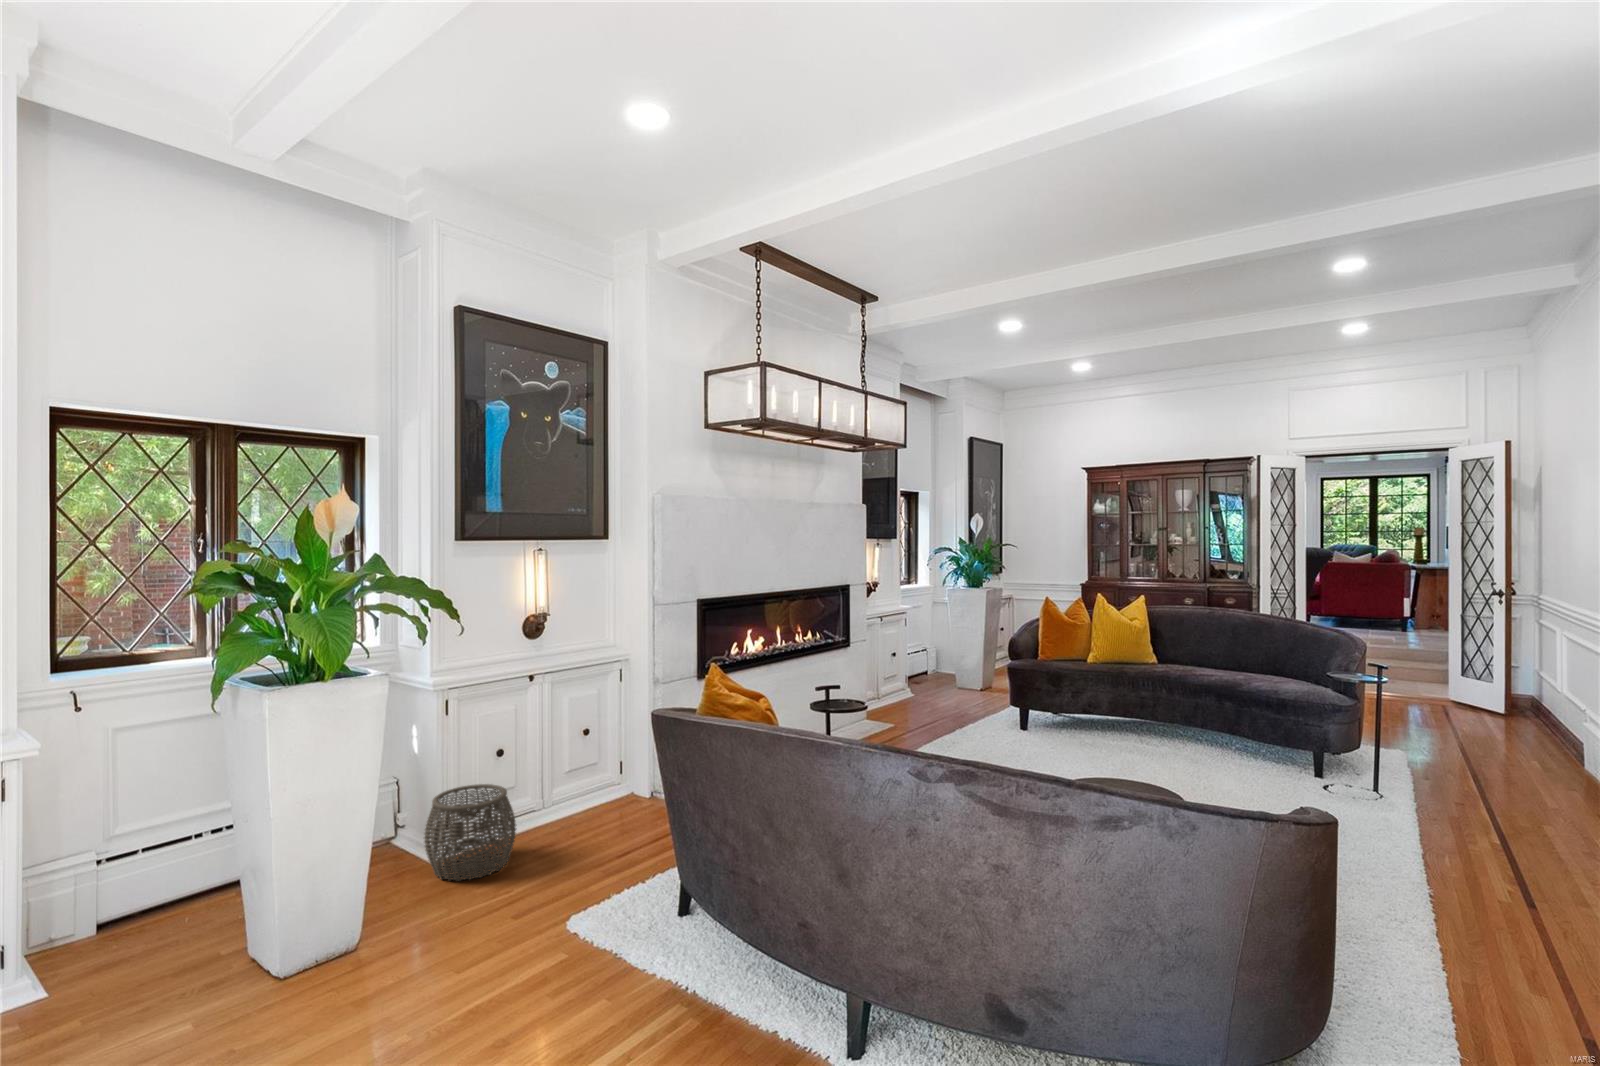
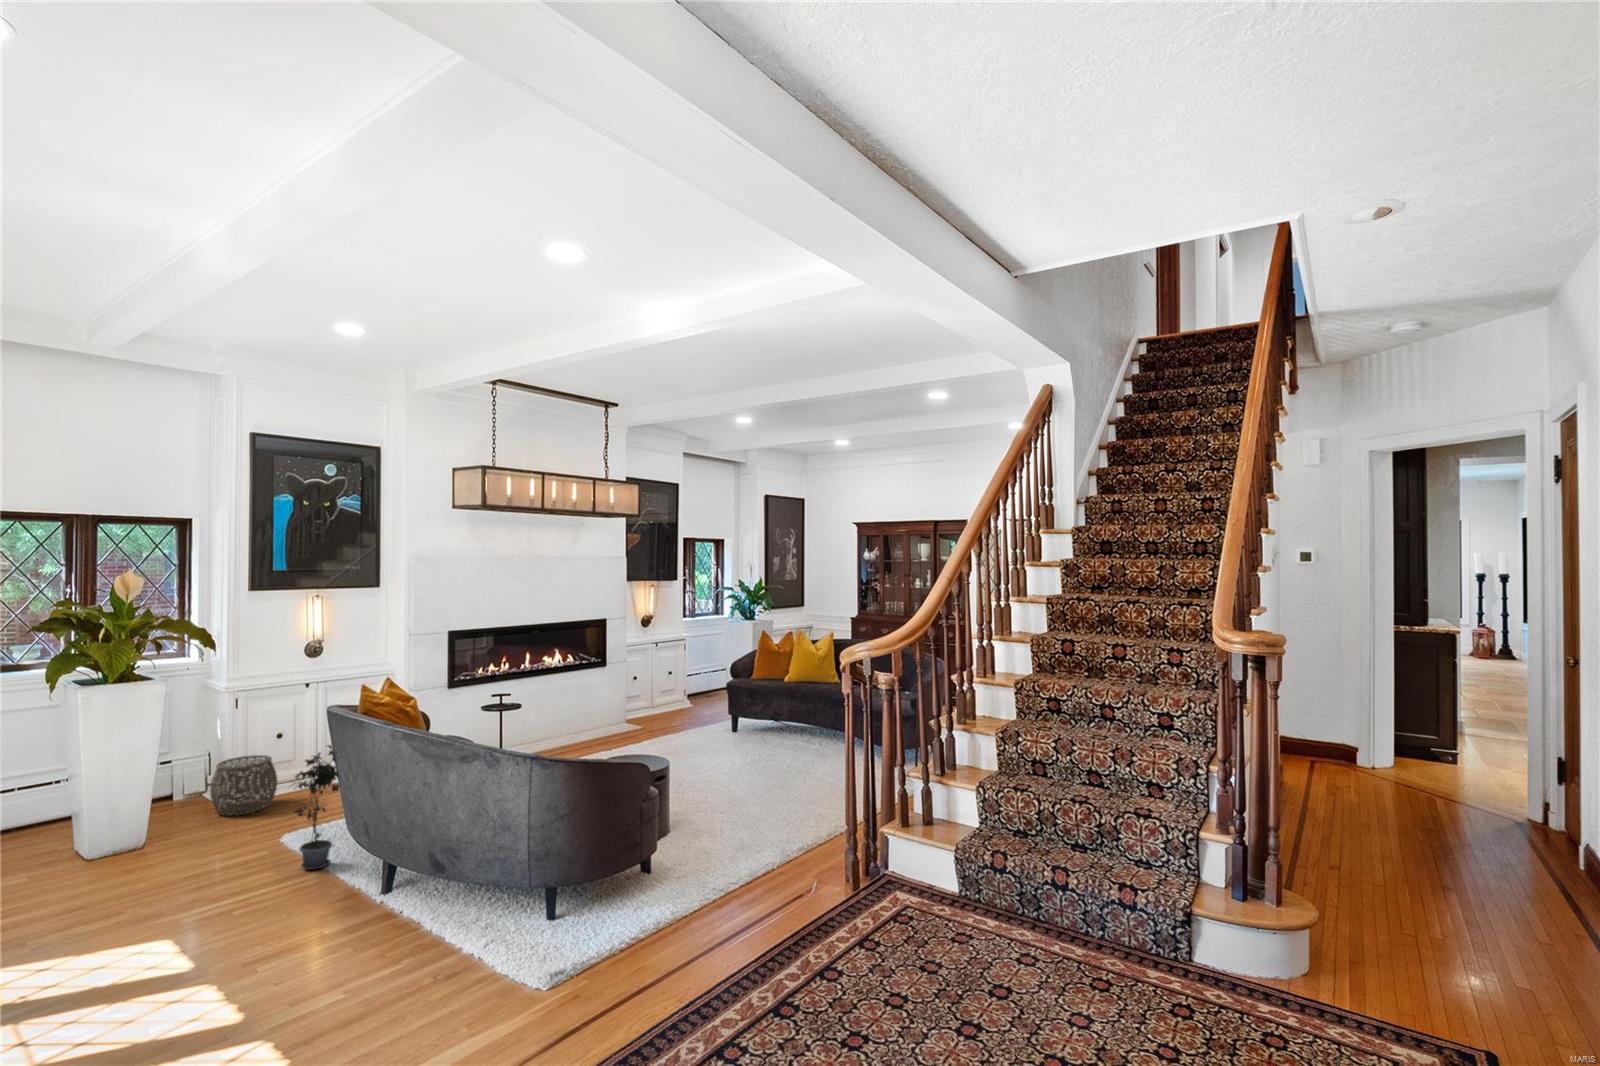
potted plant: none [638,780,738,996] -> present [294,745,339,870]

